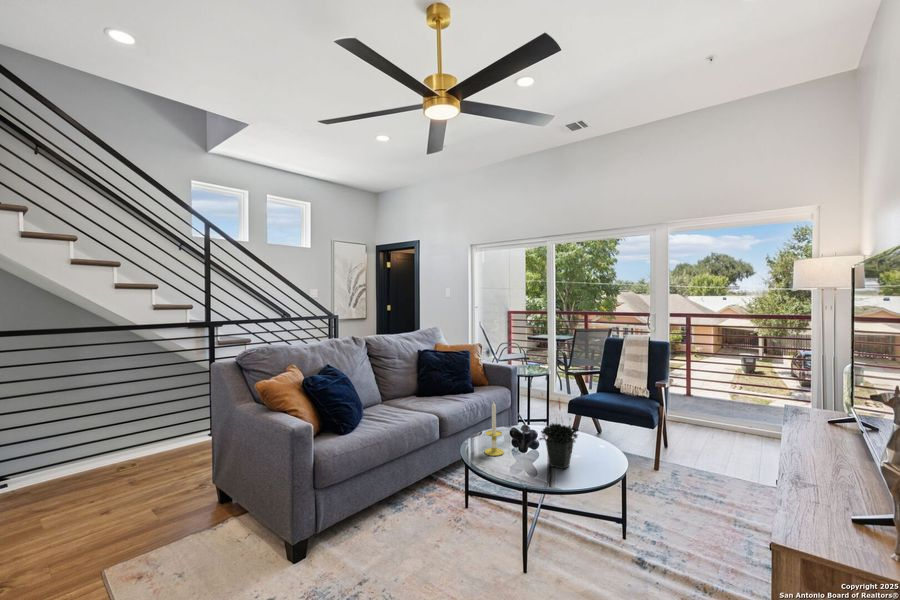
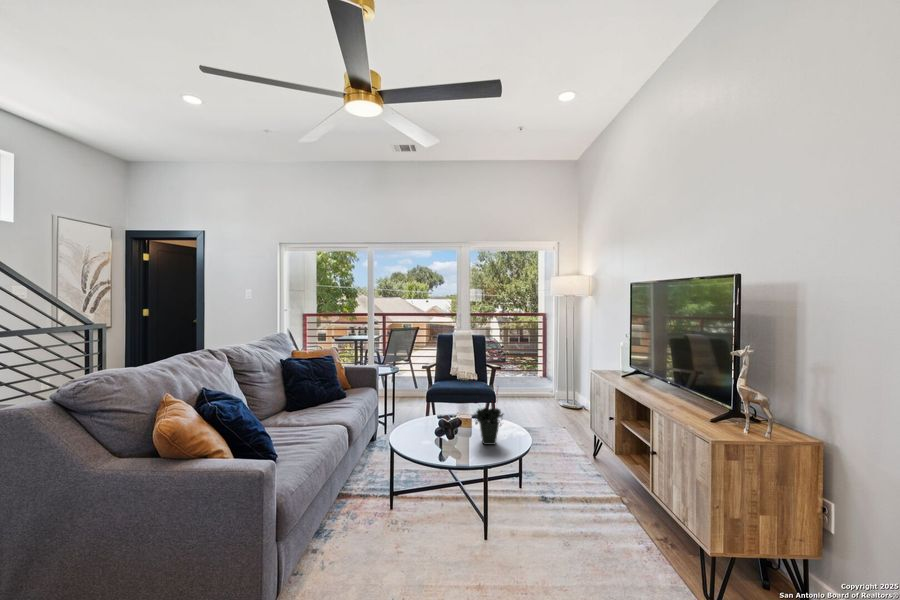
candle: present [485,401,504,456] -> none [421,397,438,449]

